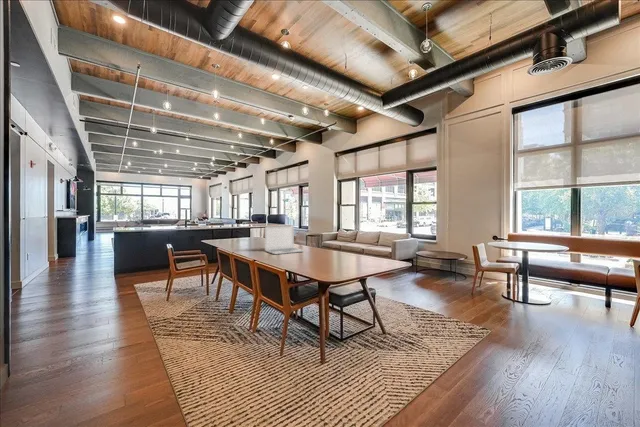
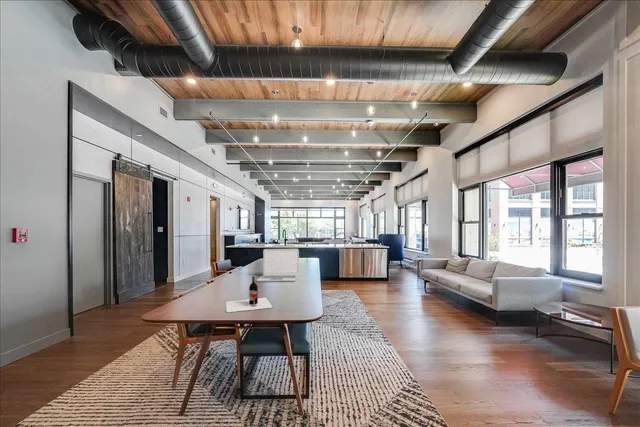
wine bottle: none [305,245,349,271] -> present [226,276,272,312]

